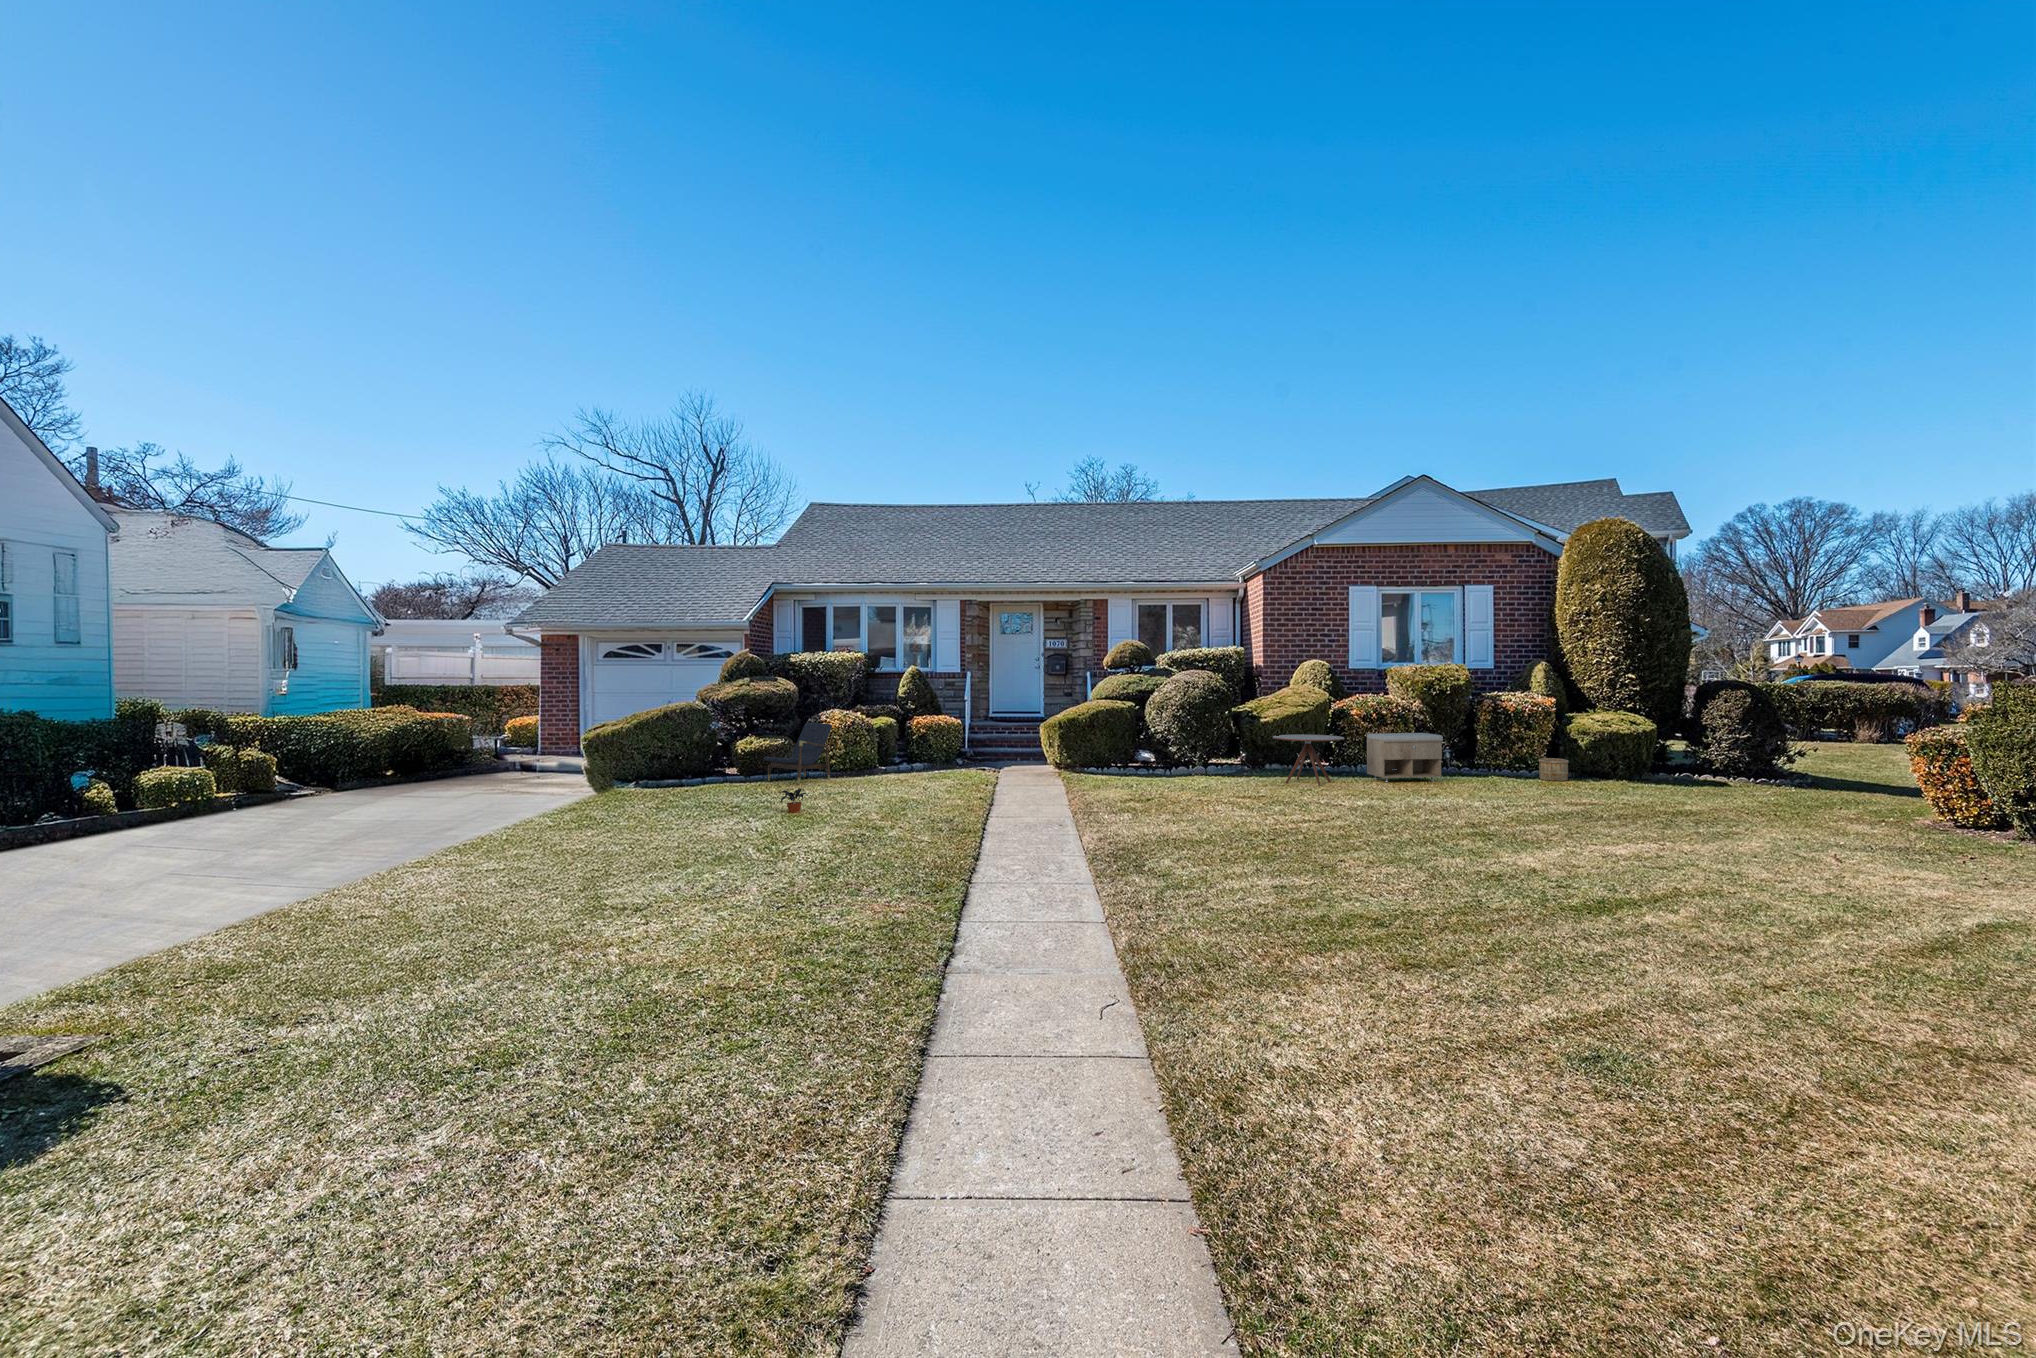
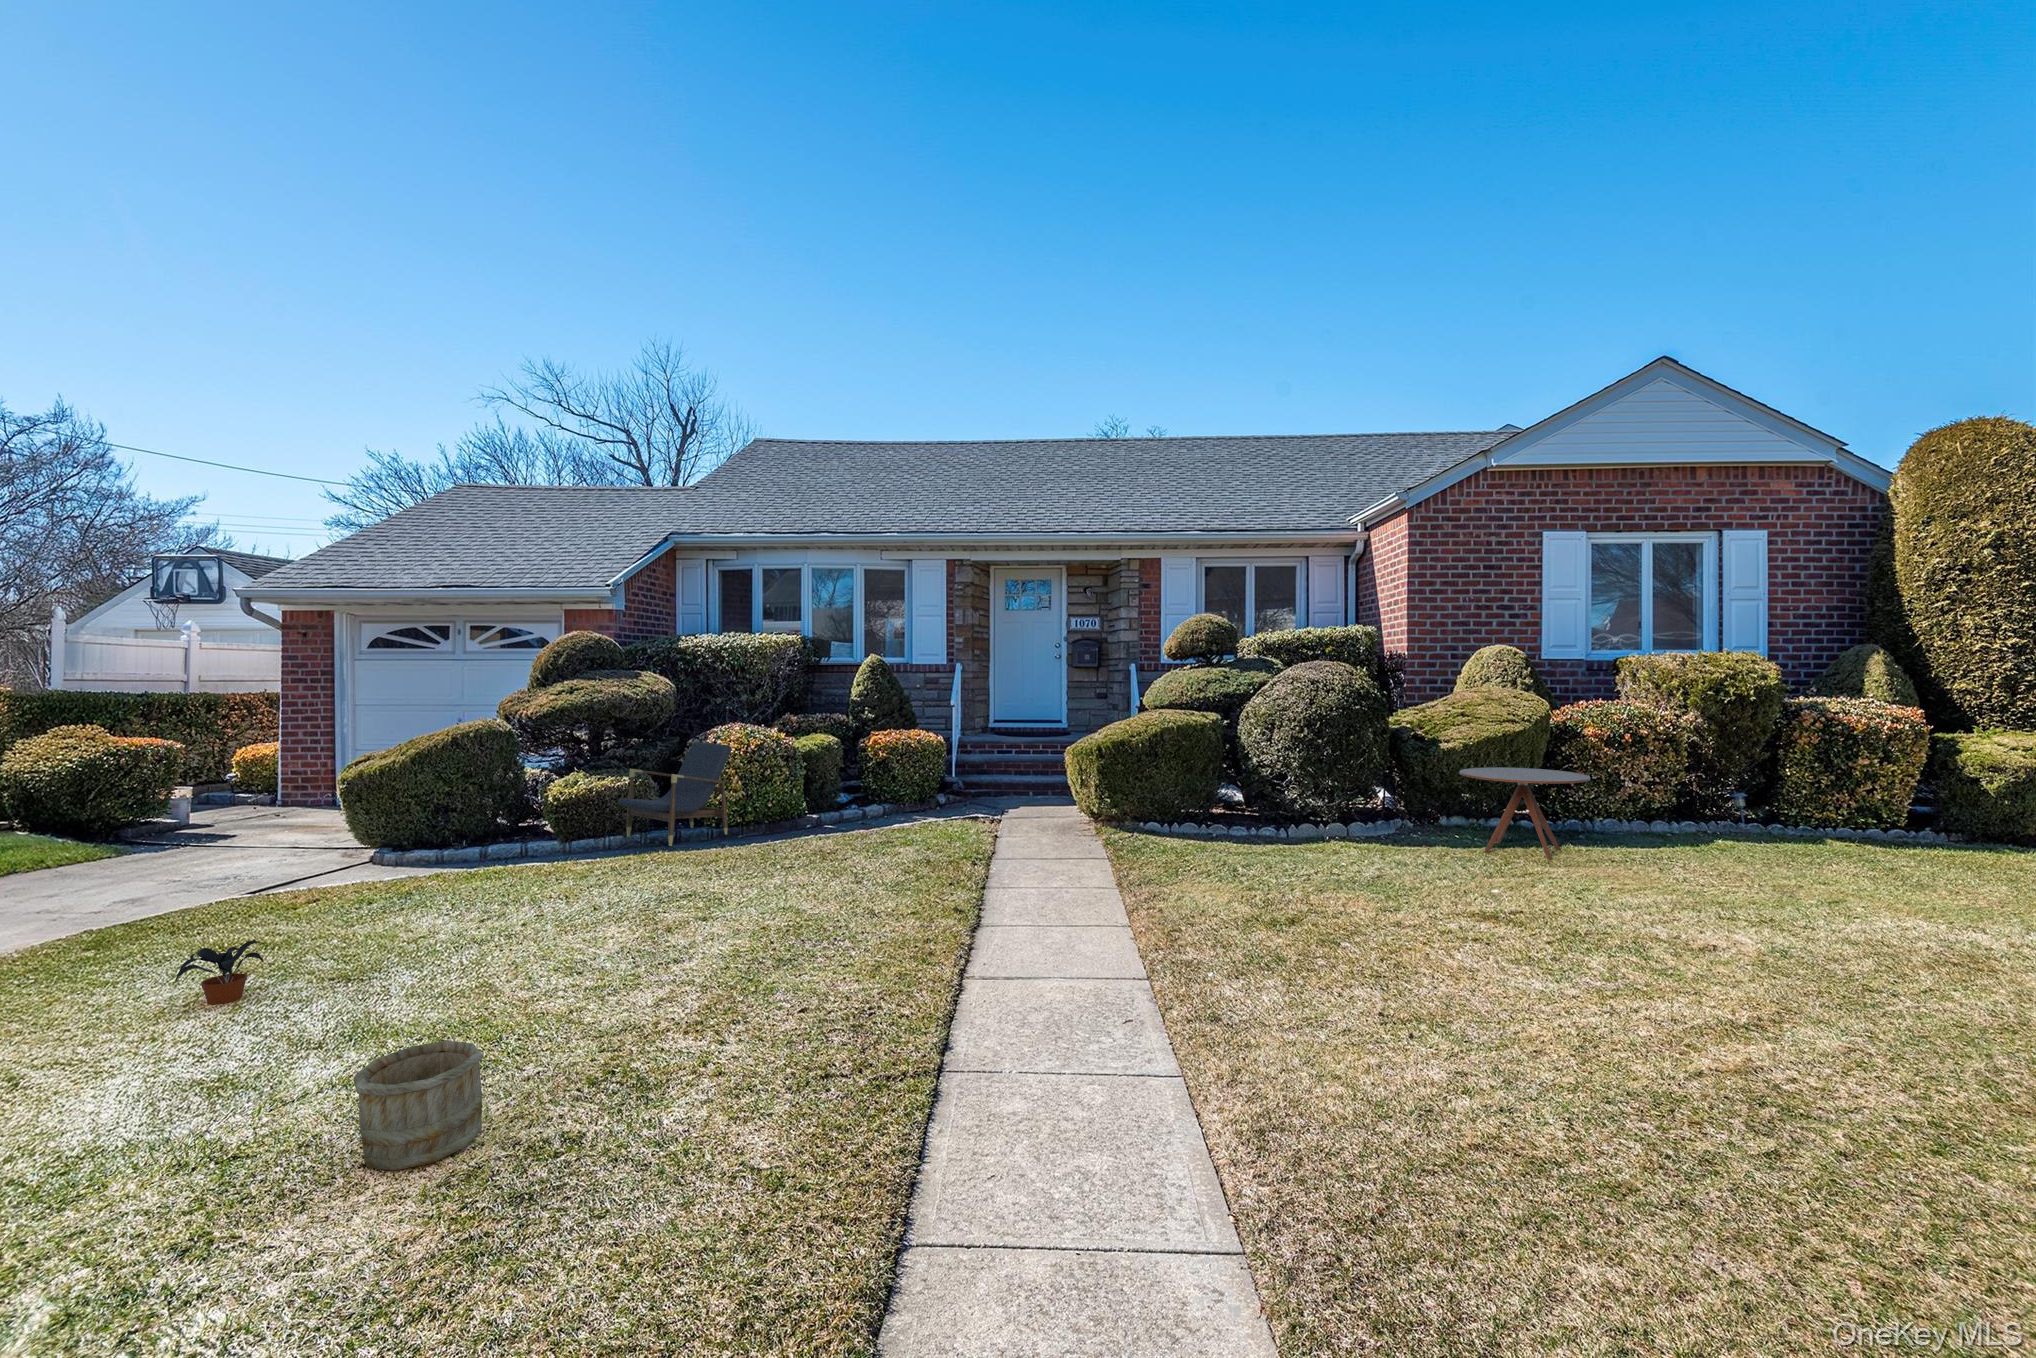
storage bench: present [1367,733,1443,782] -> none [1615,766,1758,852]
wooden bucket: present [1539,758,1569,781] -> present [353,1041,483,1170]
potted plant: present [781,789,807,812] -> present [175,941,266,1004]

